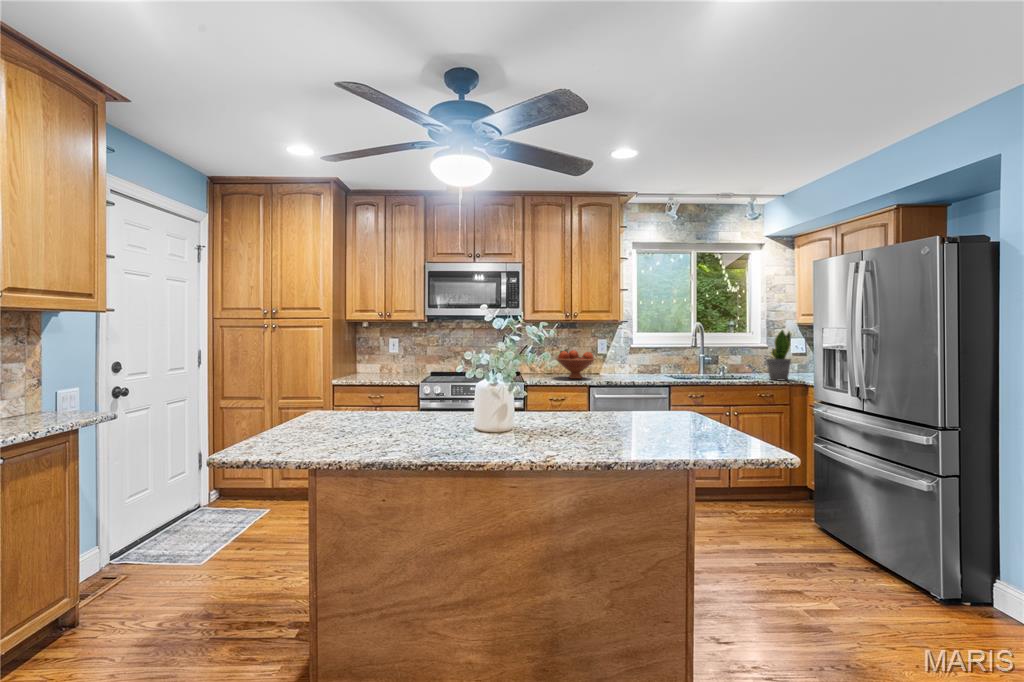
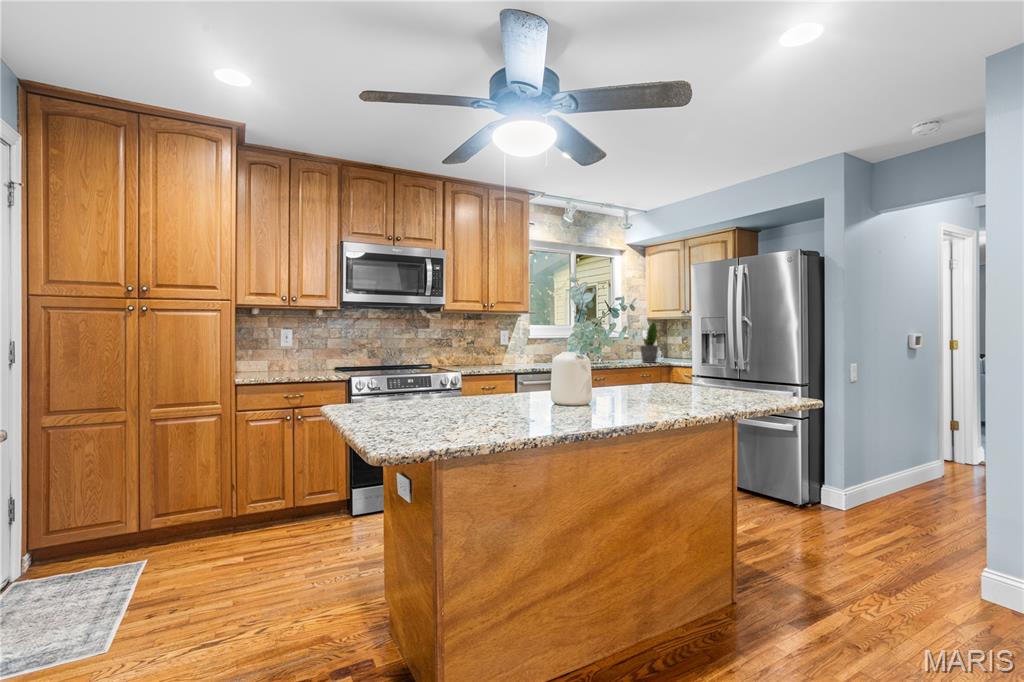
fruit bowl: present [557,350,594,379] -> none [479,340,516,367]

